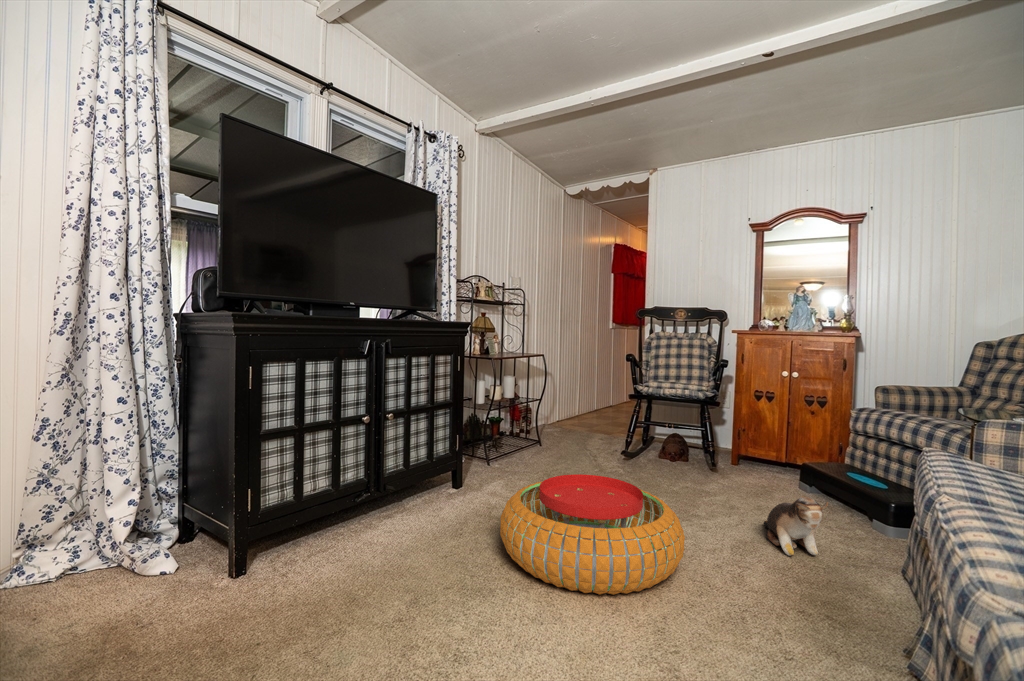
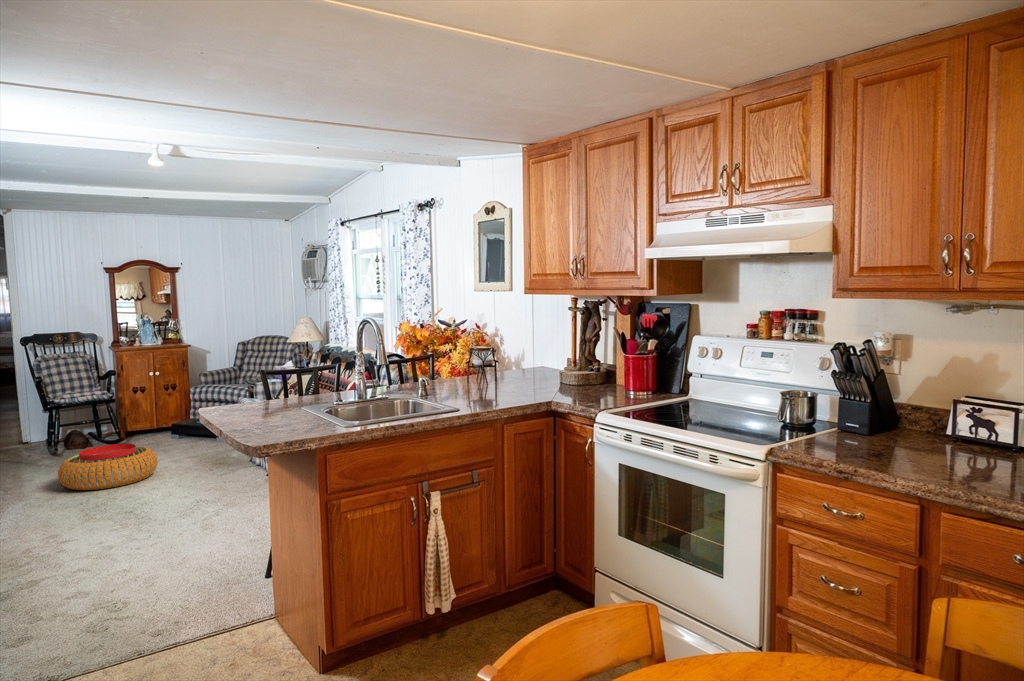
plush toy: present [764,496,828,556] -> none [170,428,202,456]

